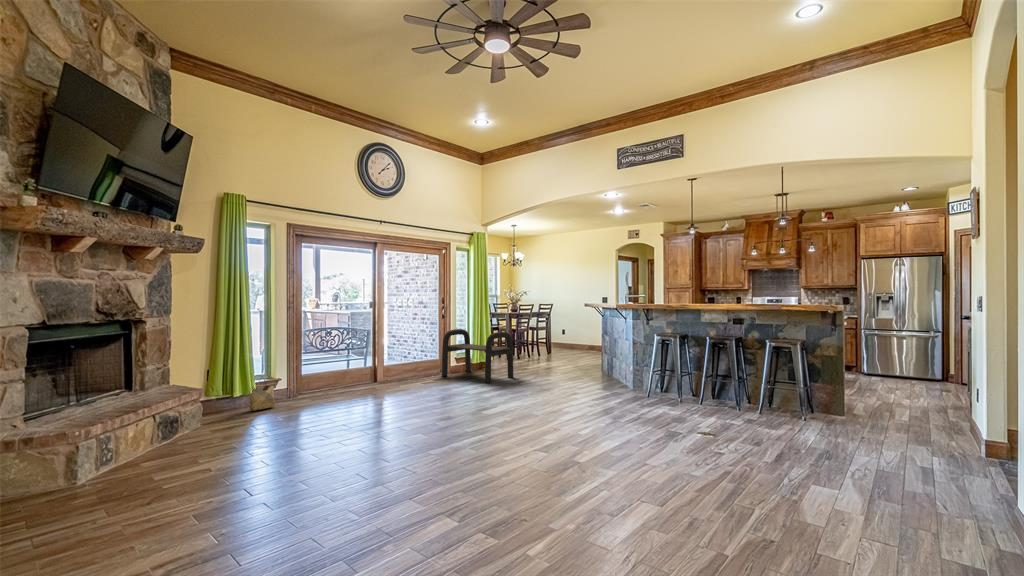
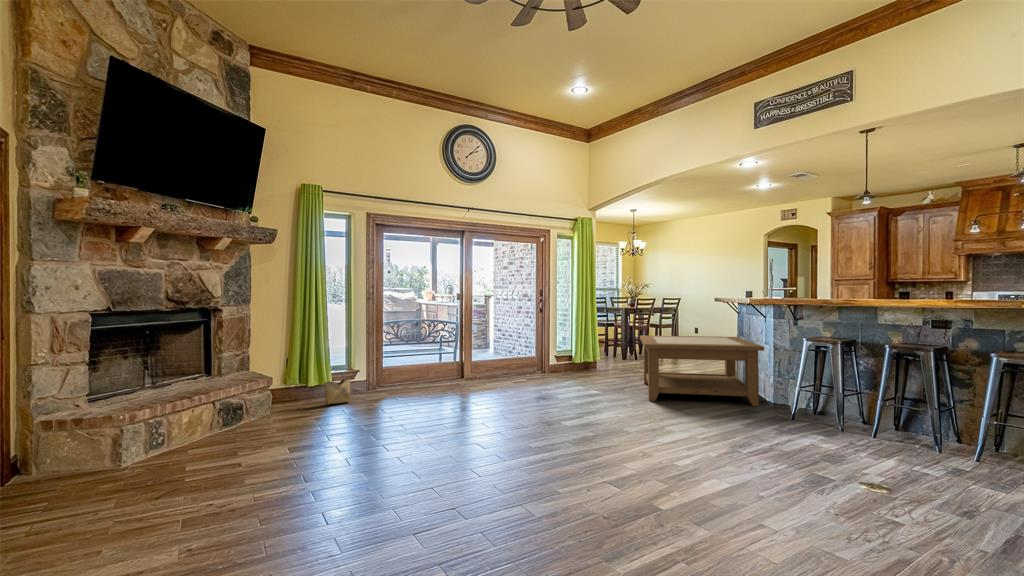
bench: present [442,329,513,383] -> none [537,327,619,390]
coffee table: none [529,334,627,389] -> present [640,335,764,406]

